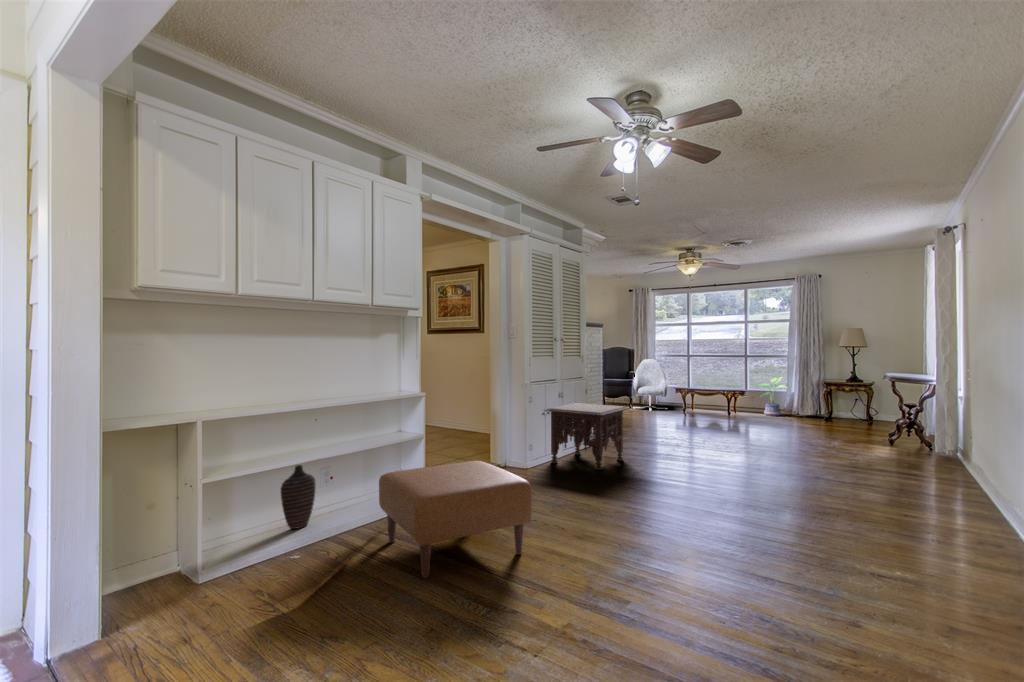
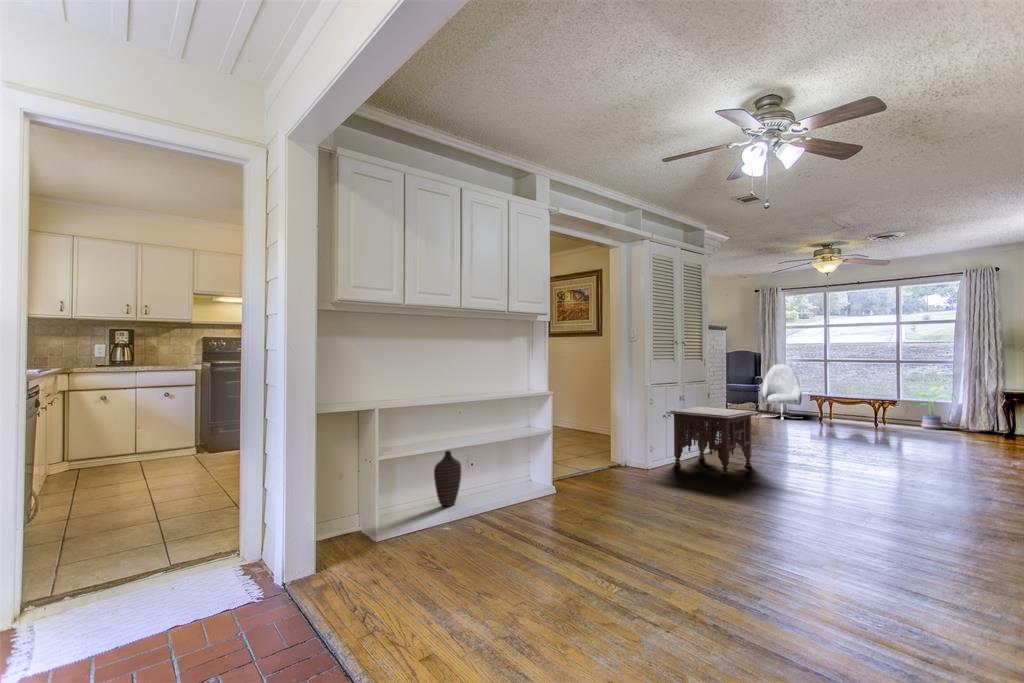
ottoman: present [379,461,532,578] -> none [517,455,661,553]

